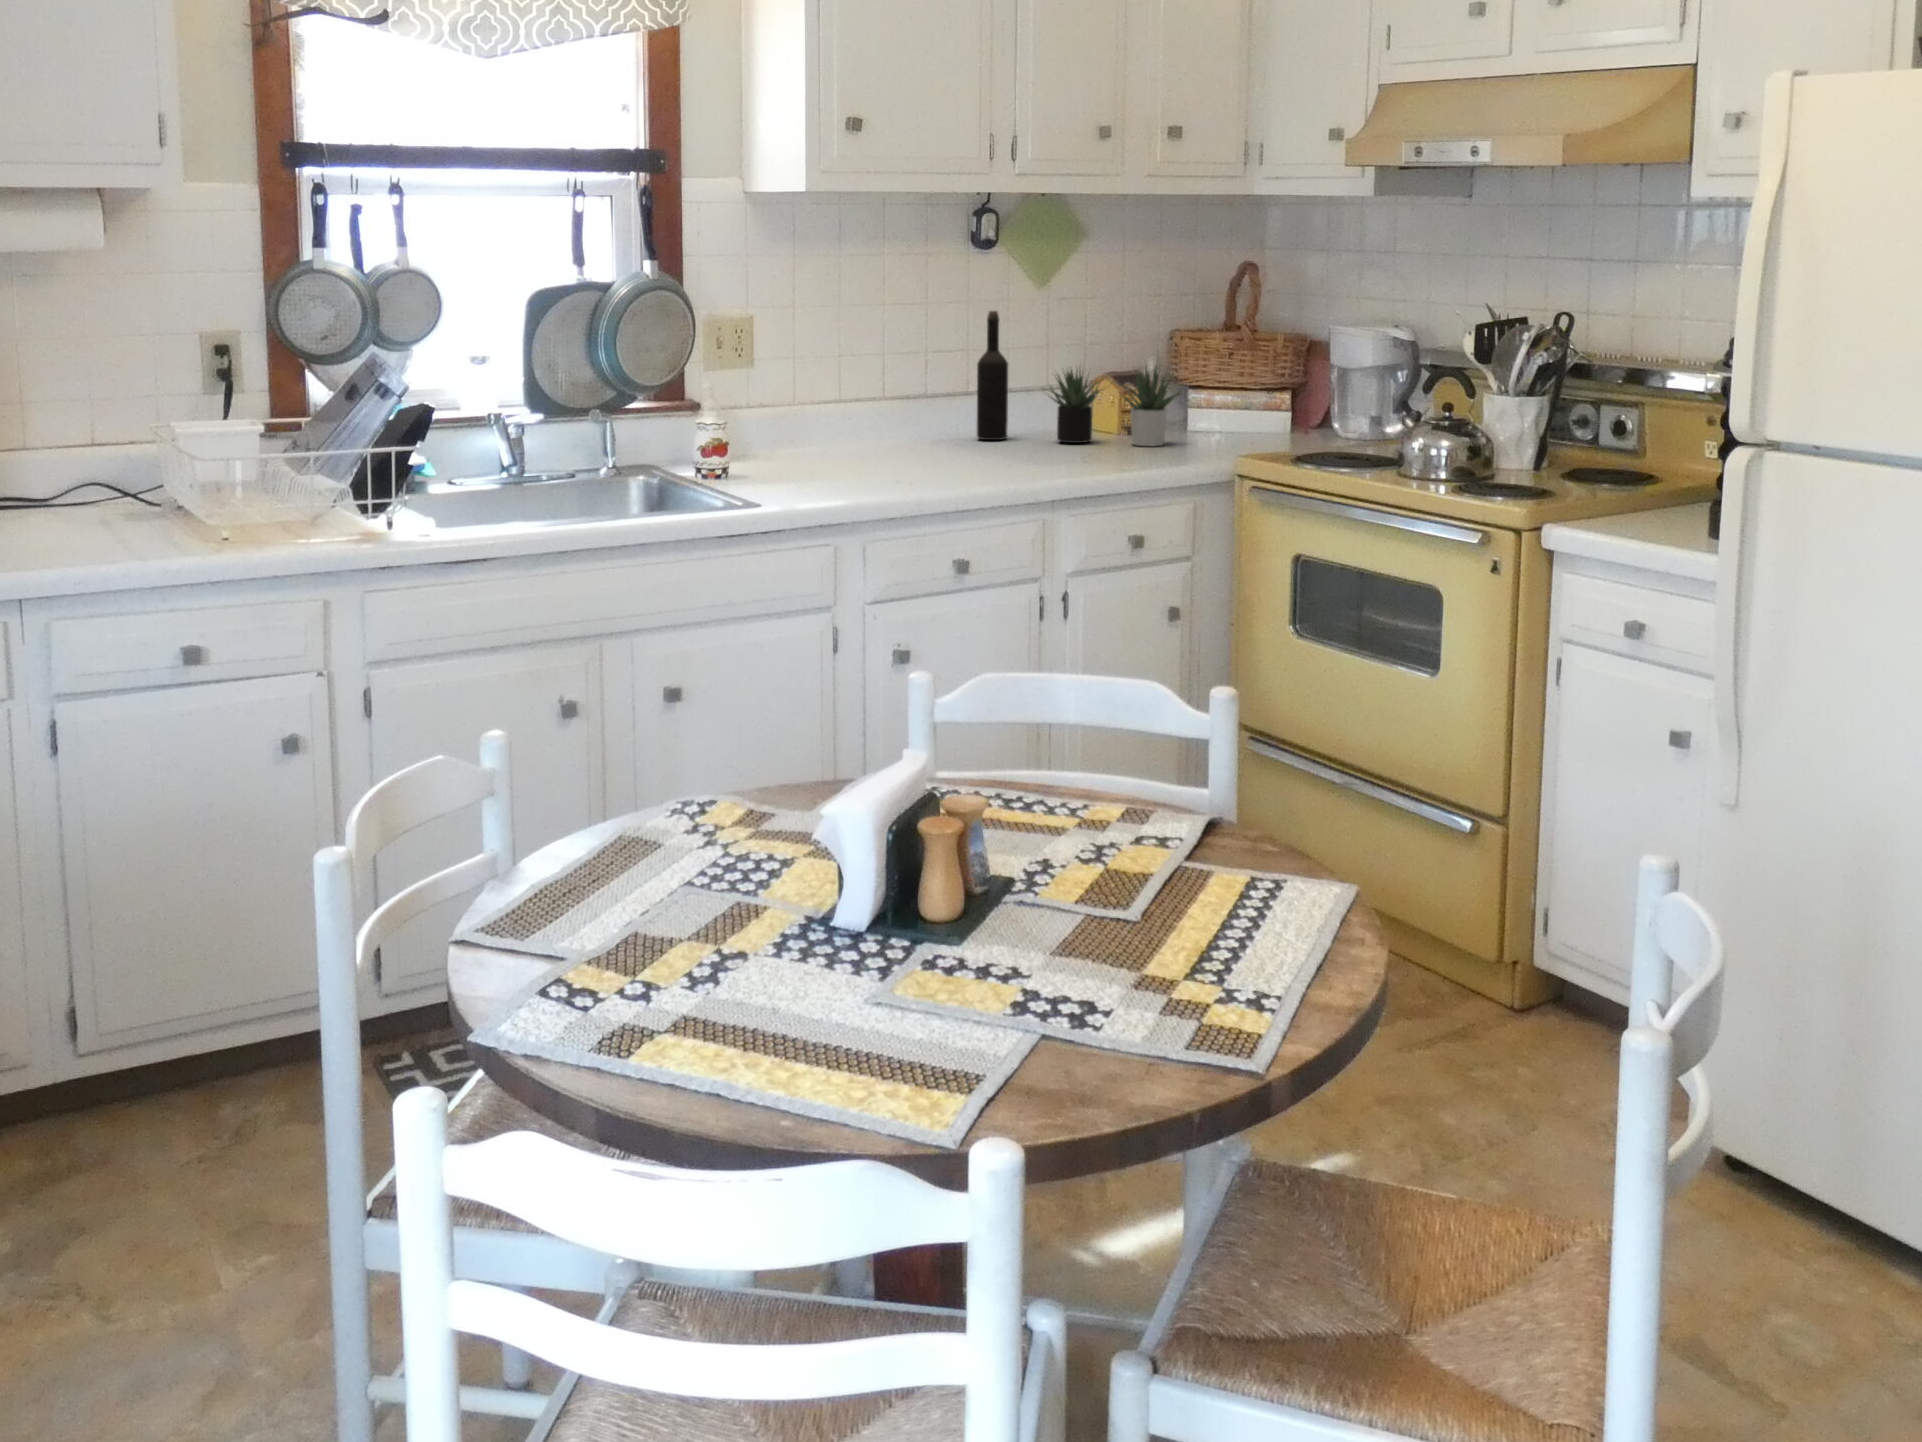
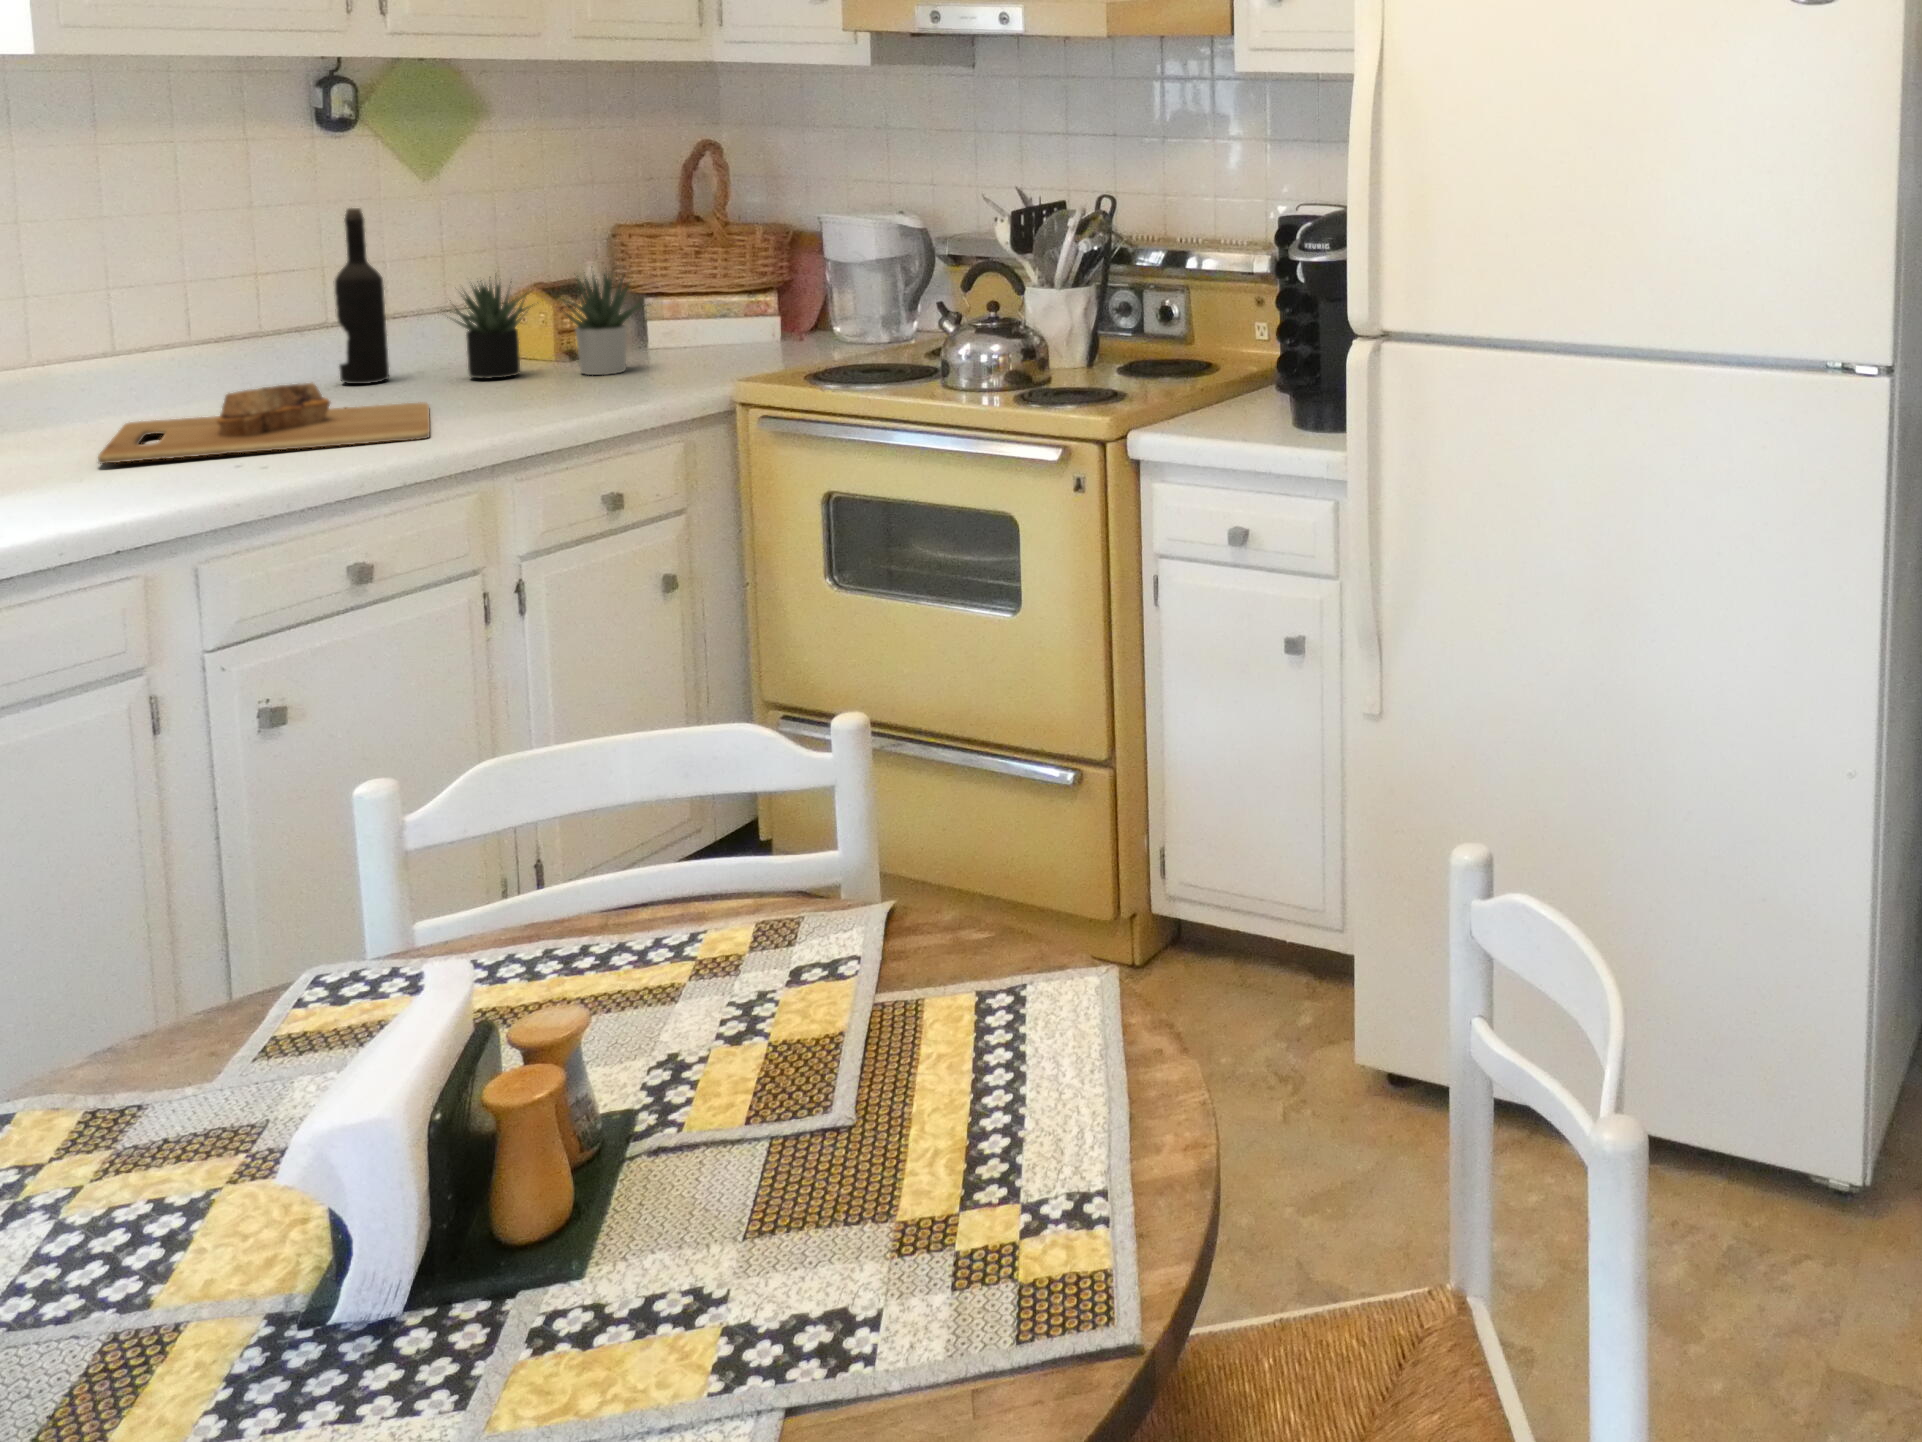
cutting board: none [825,432,1024,478] -> present [98,383,430,464]

